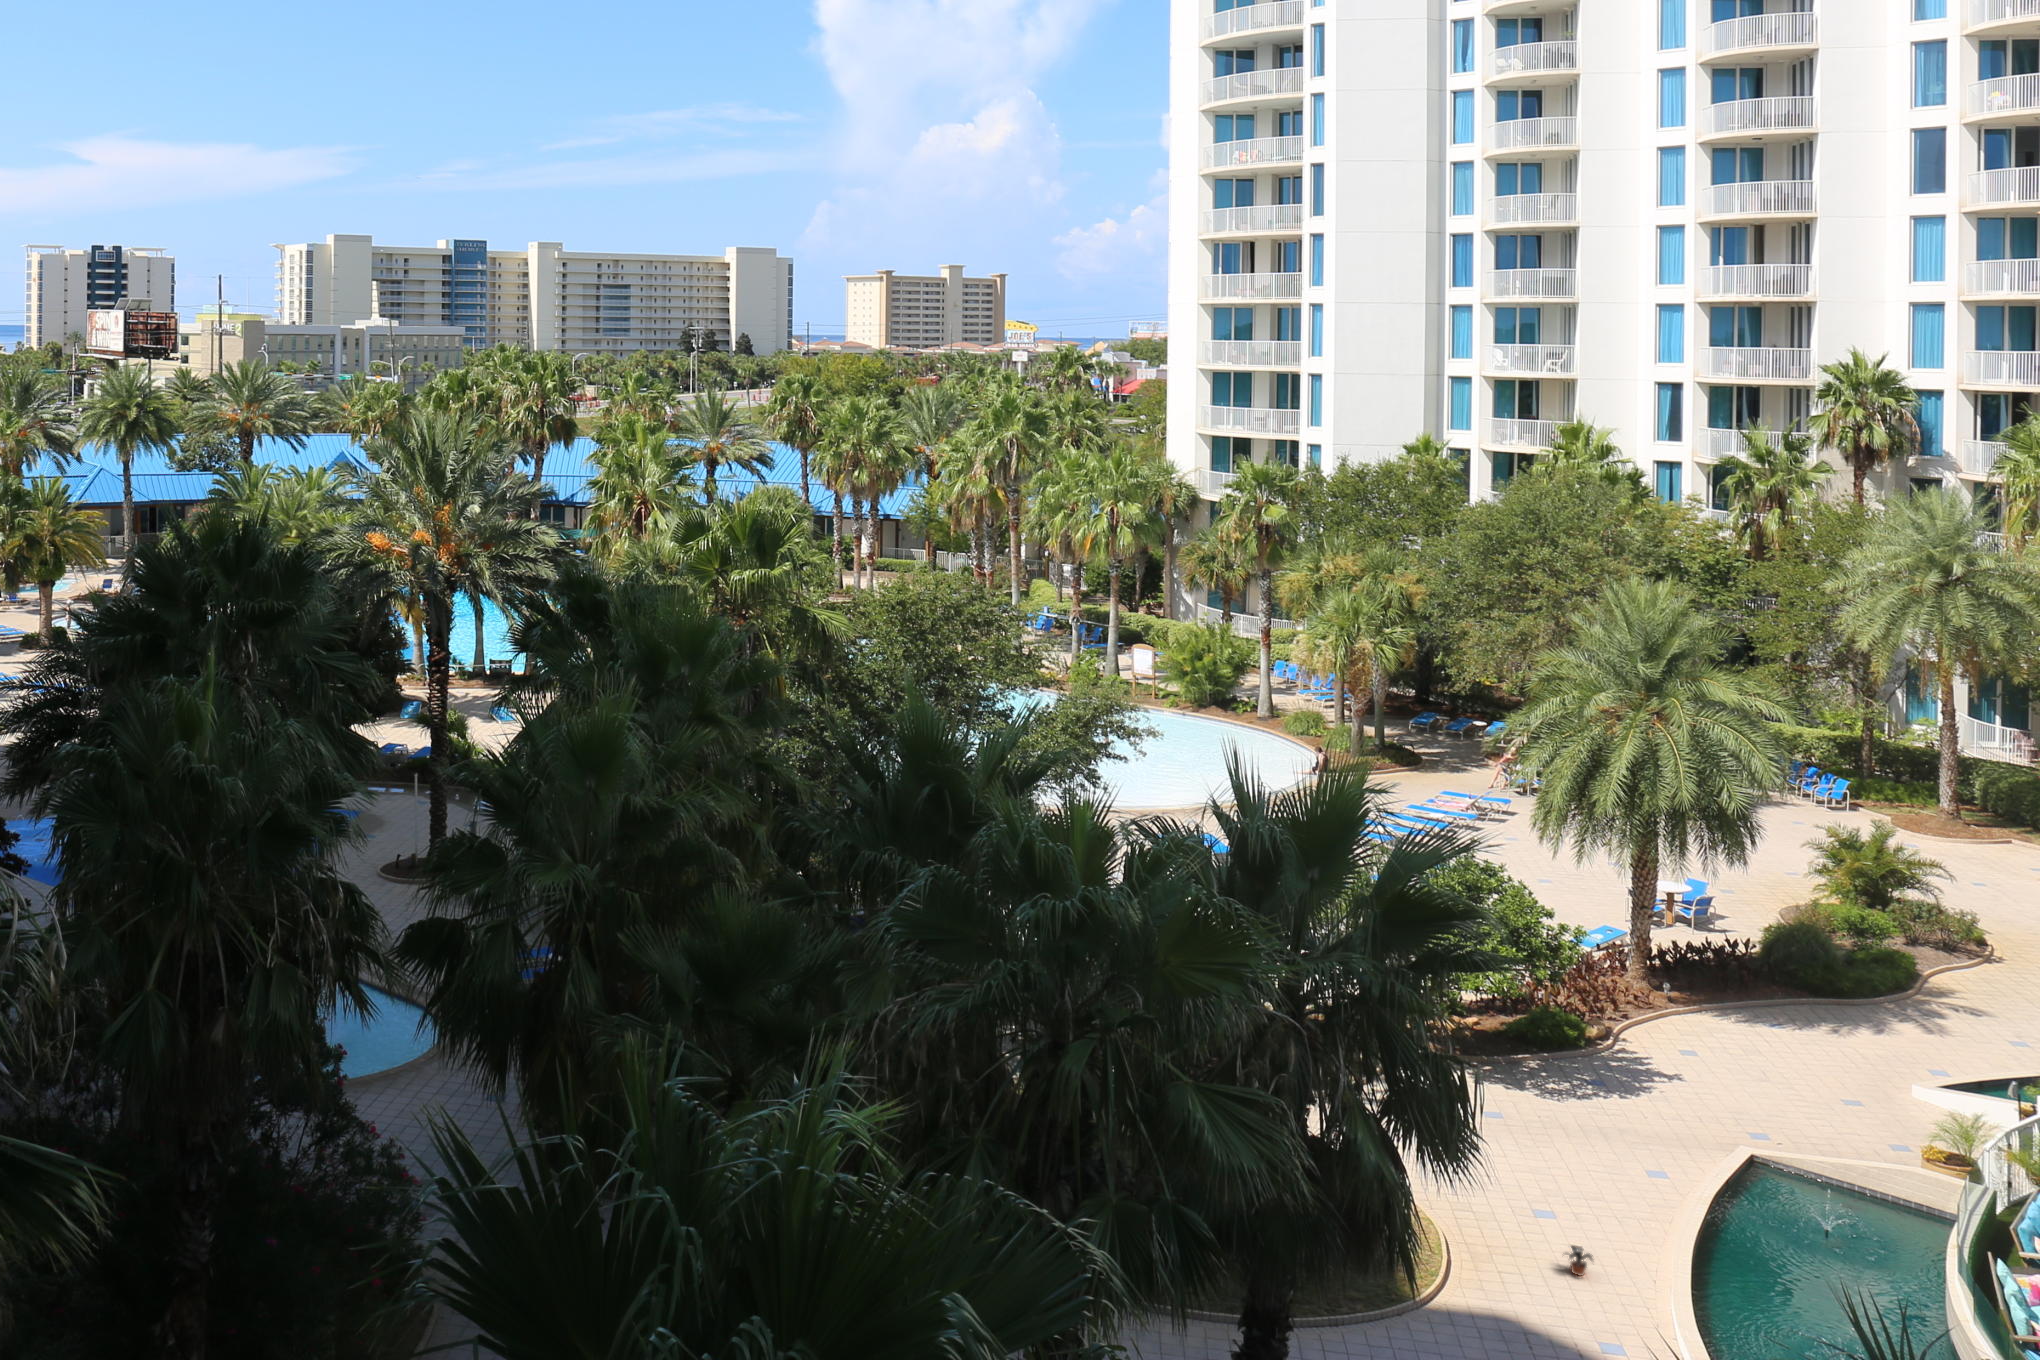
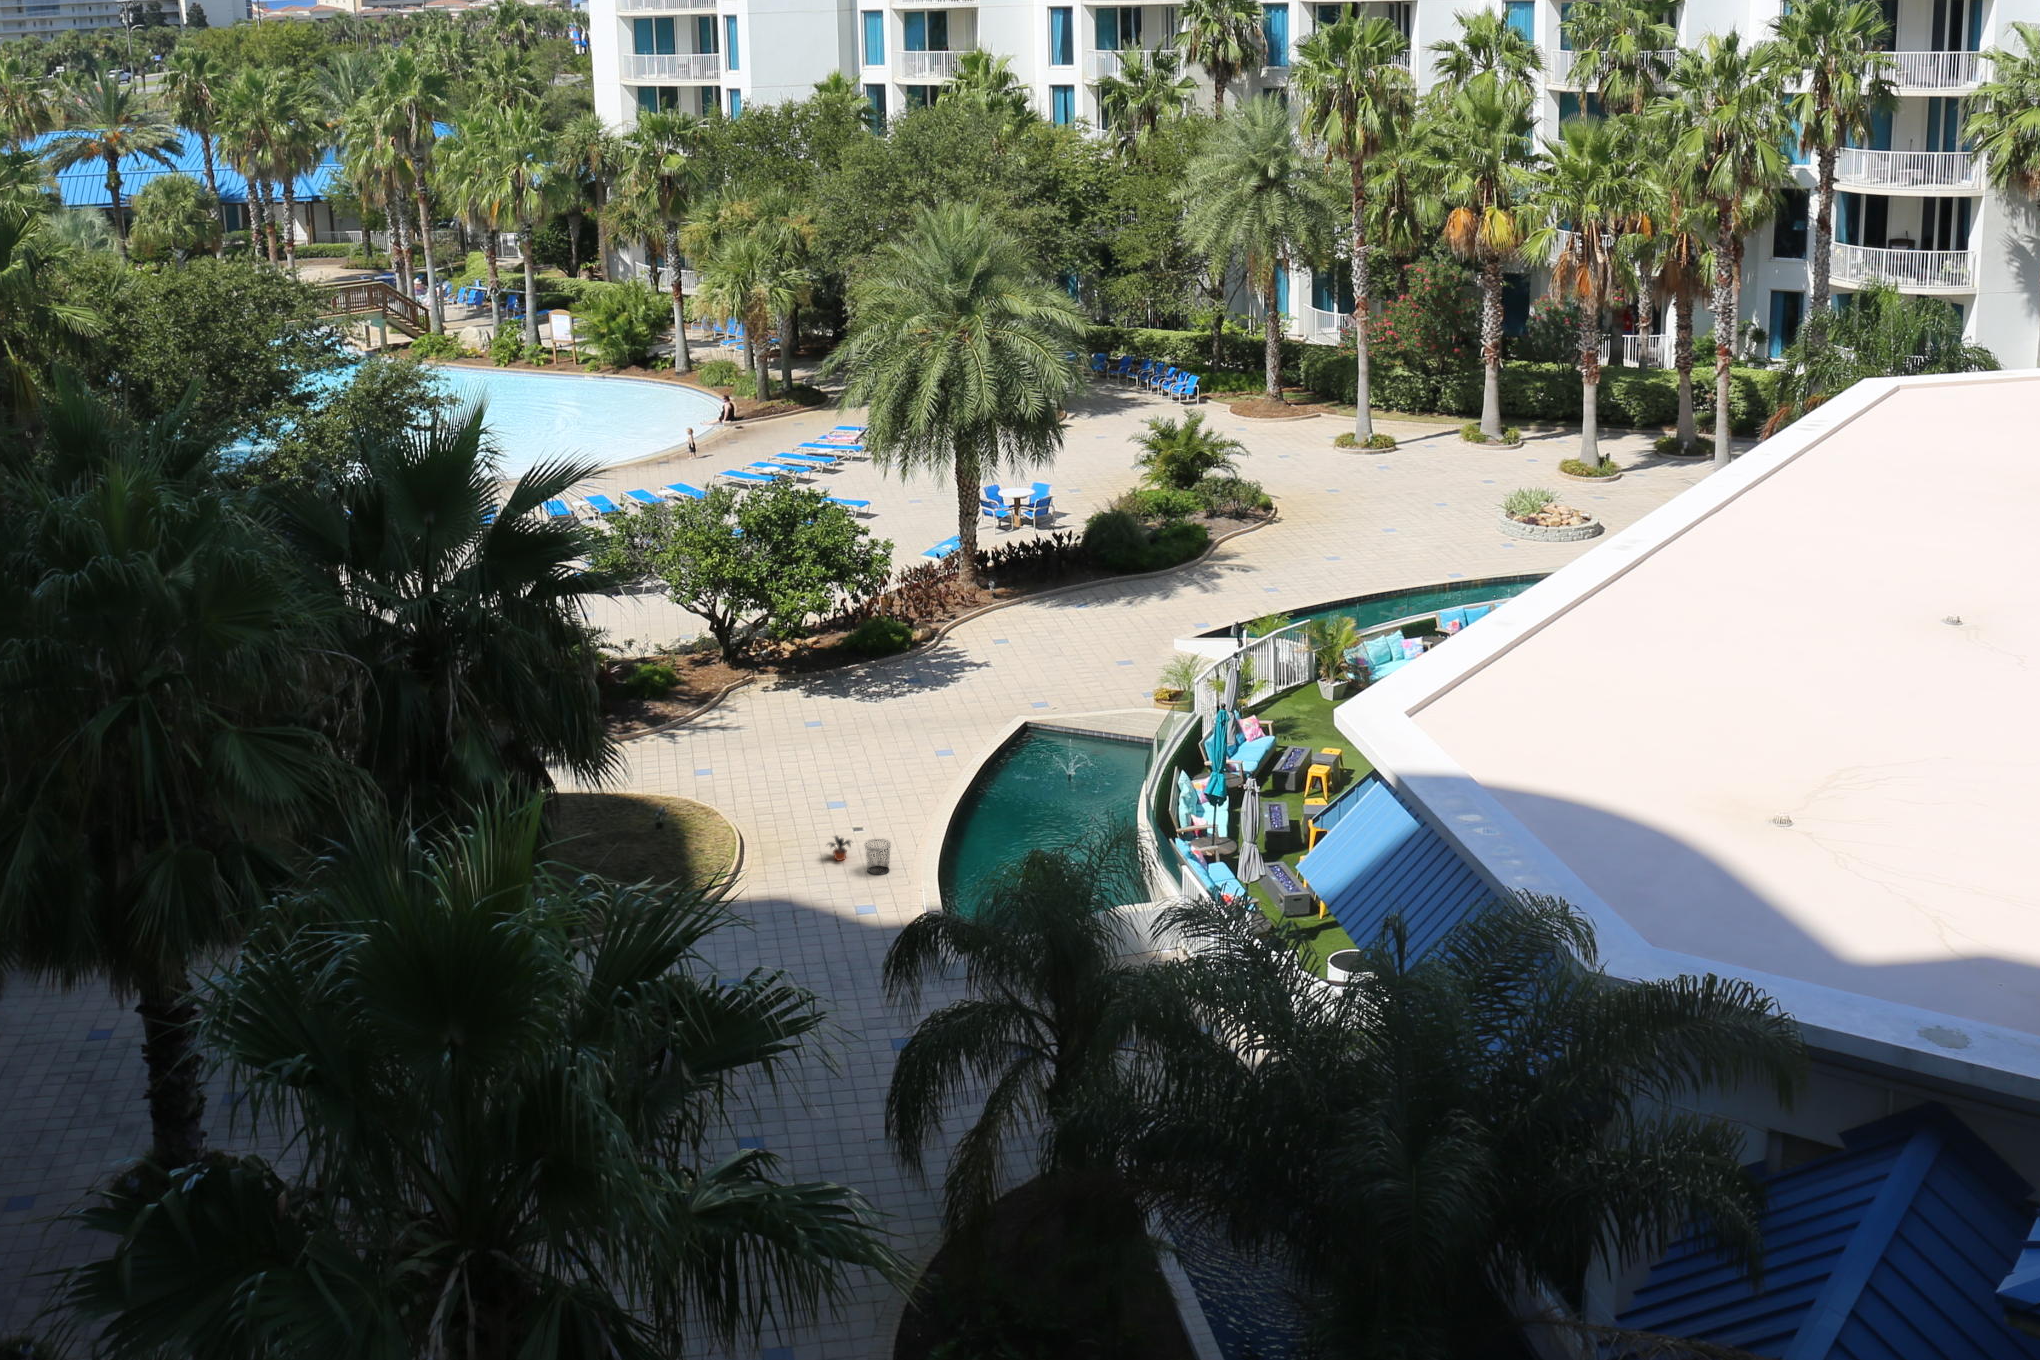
waste bin: none [1613,1259,1646,1301] -> present [865,840,890,875]

